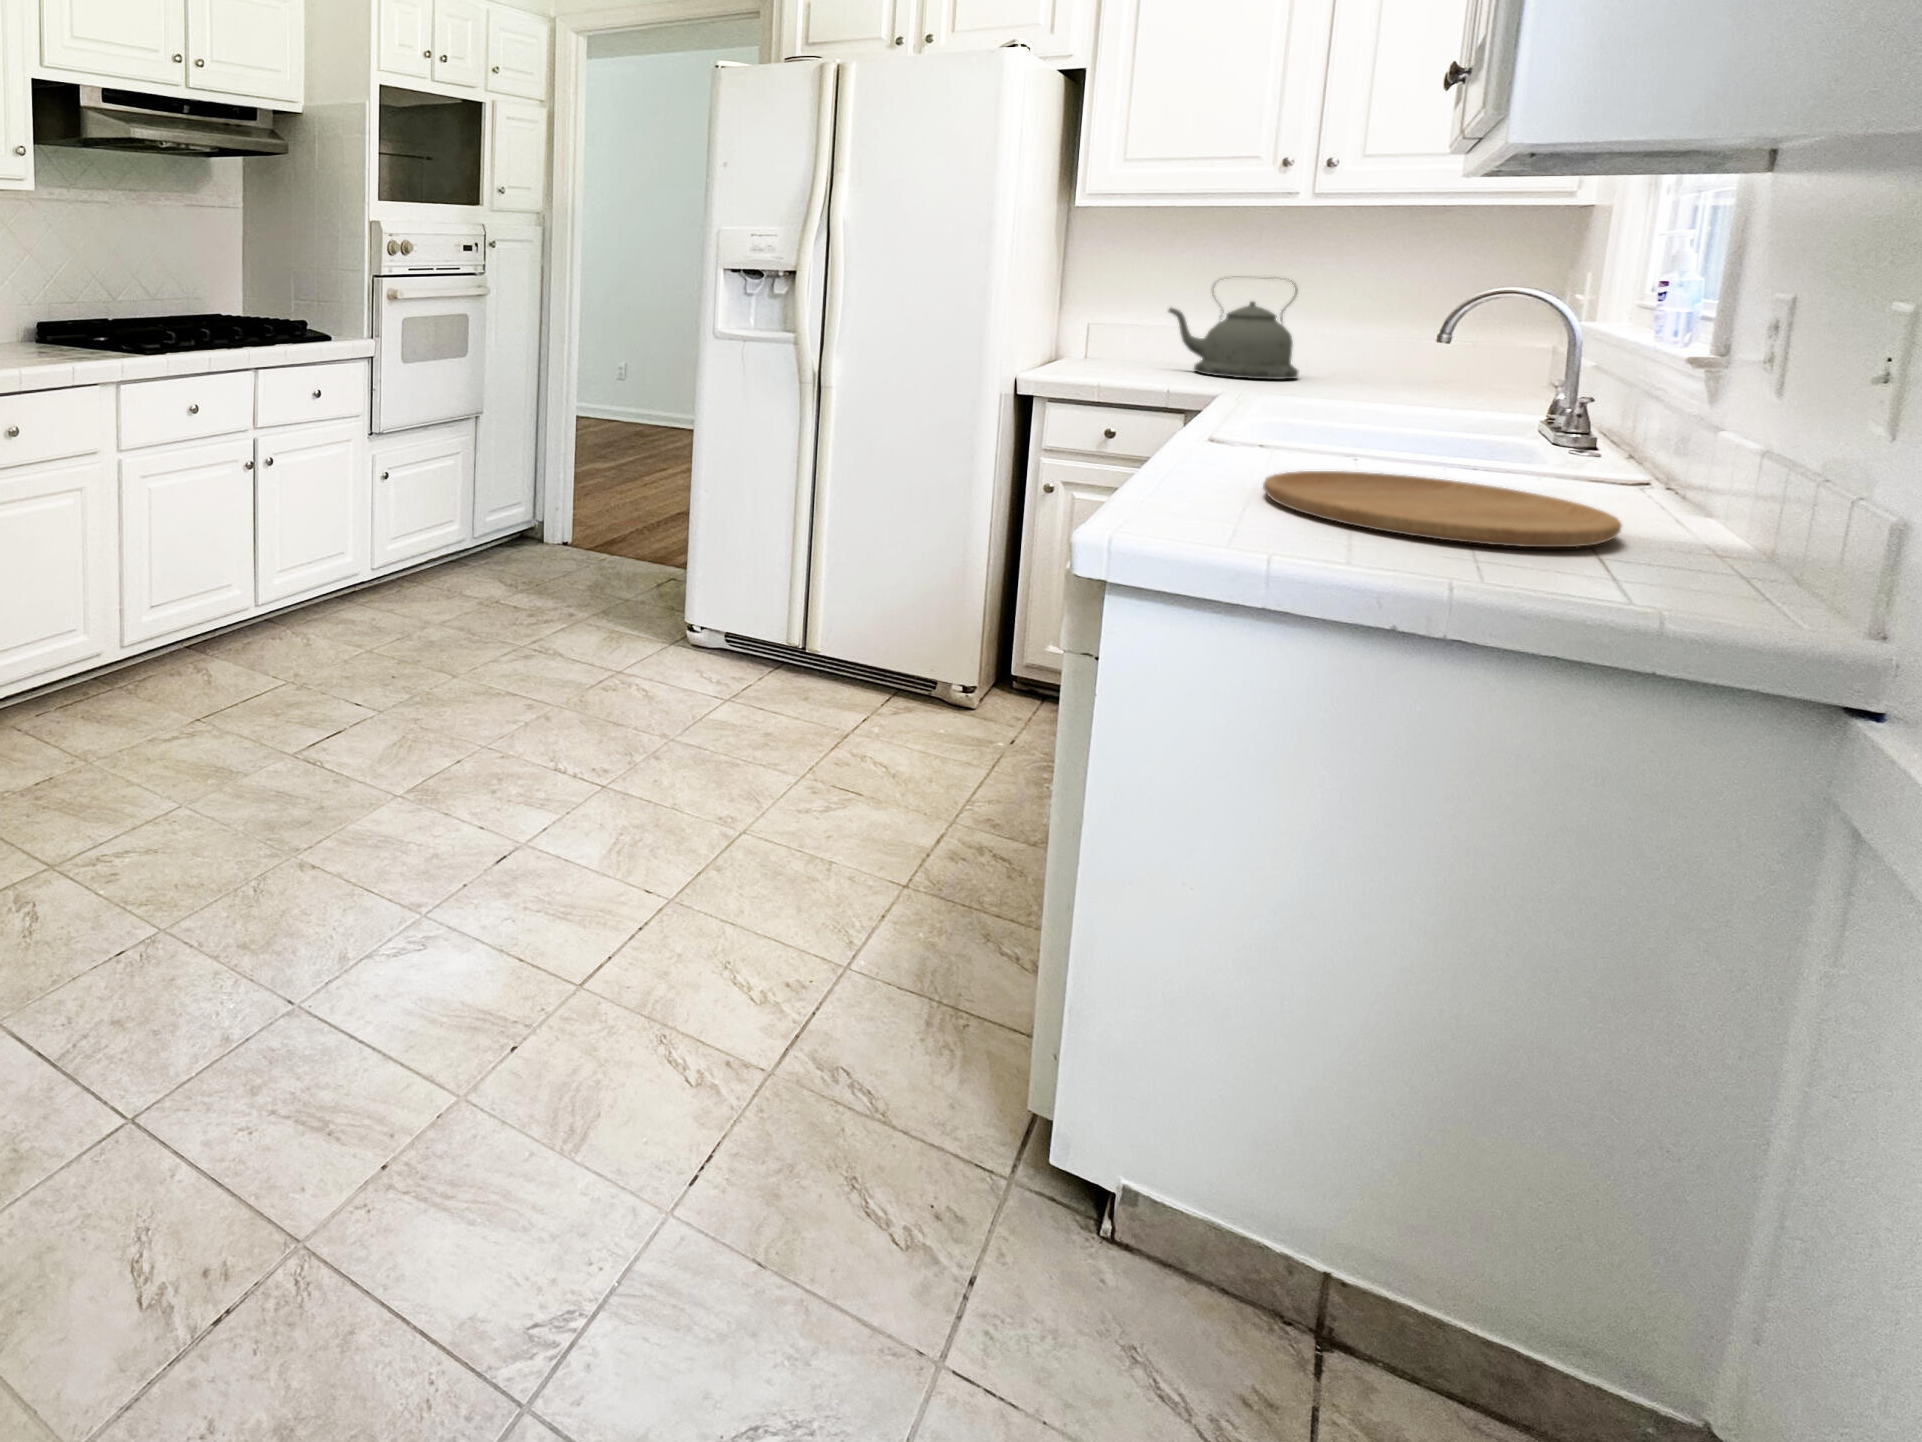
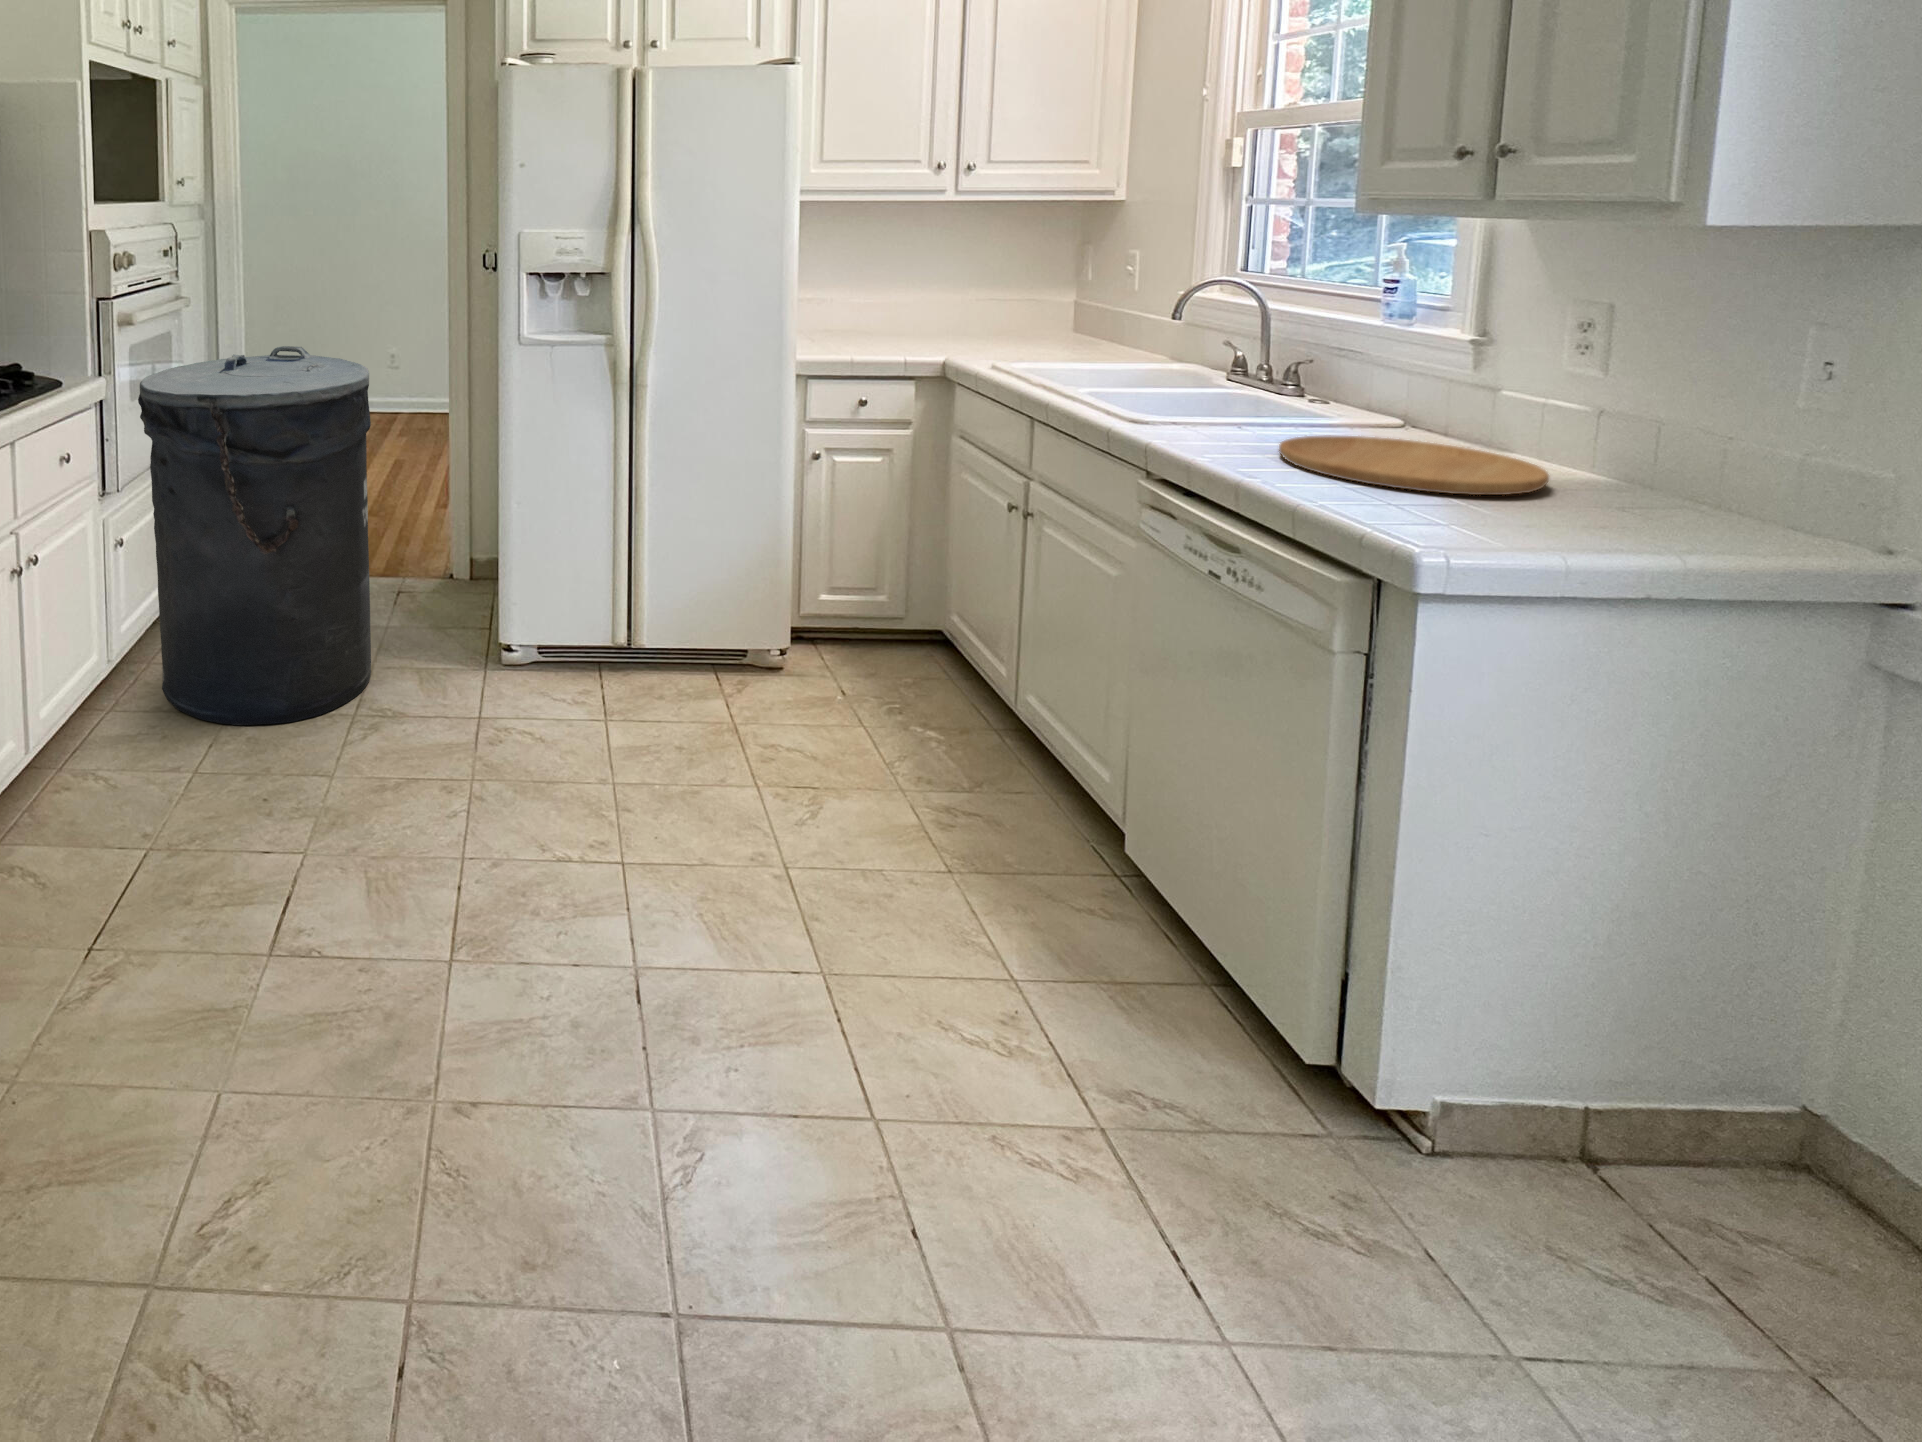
kettle: present [1169,278,1299,379] -> none [851,260,942,343]
trash can: none [393,331,585,639] -> present [138,346,371,725]

